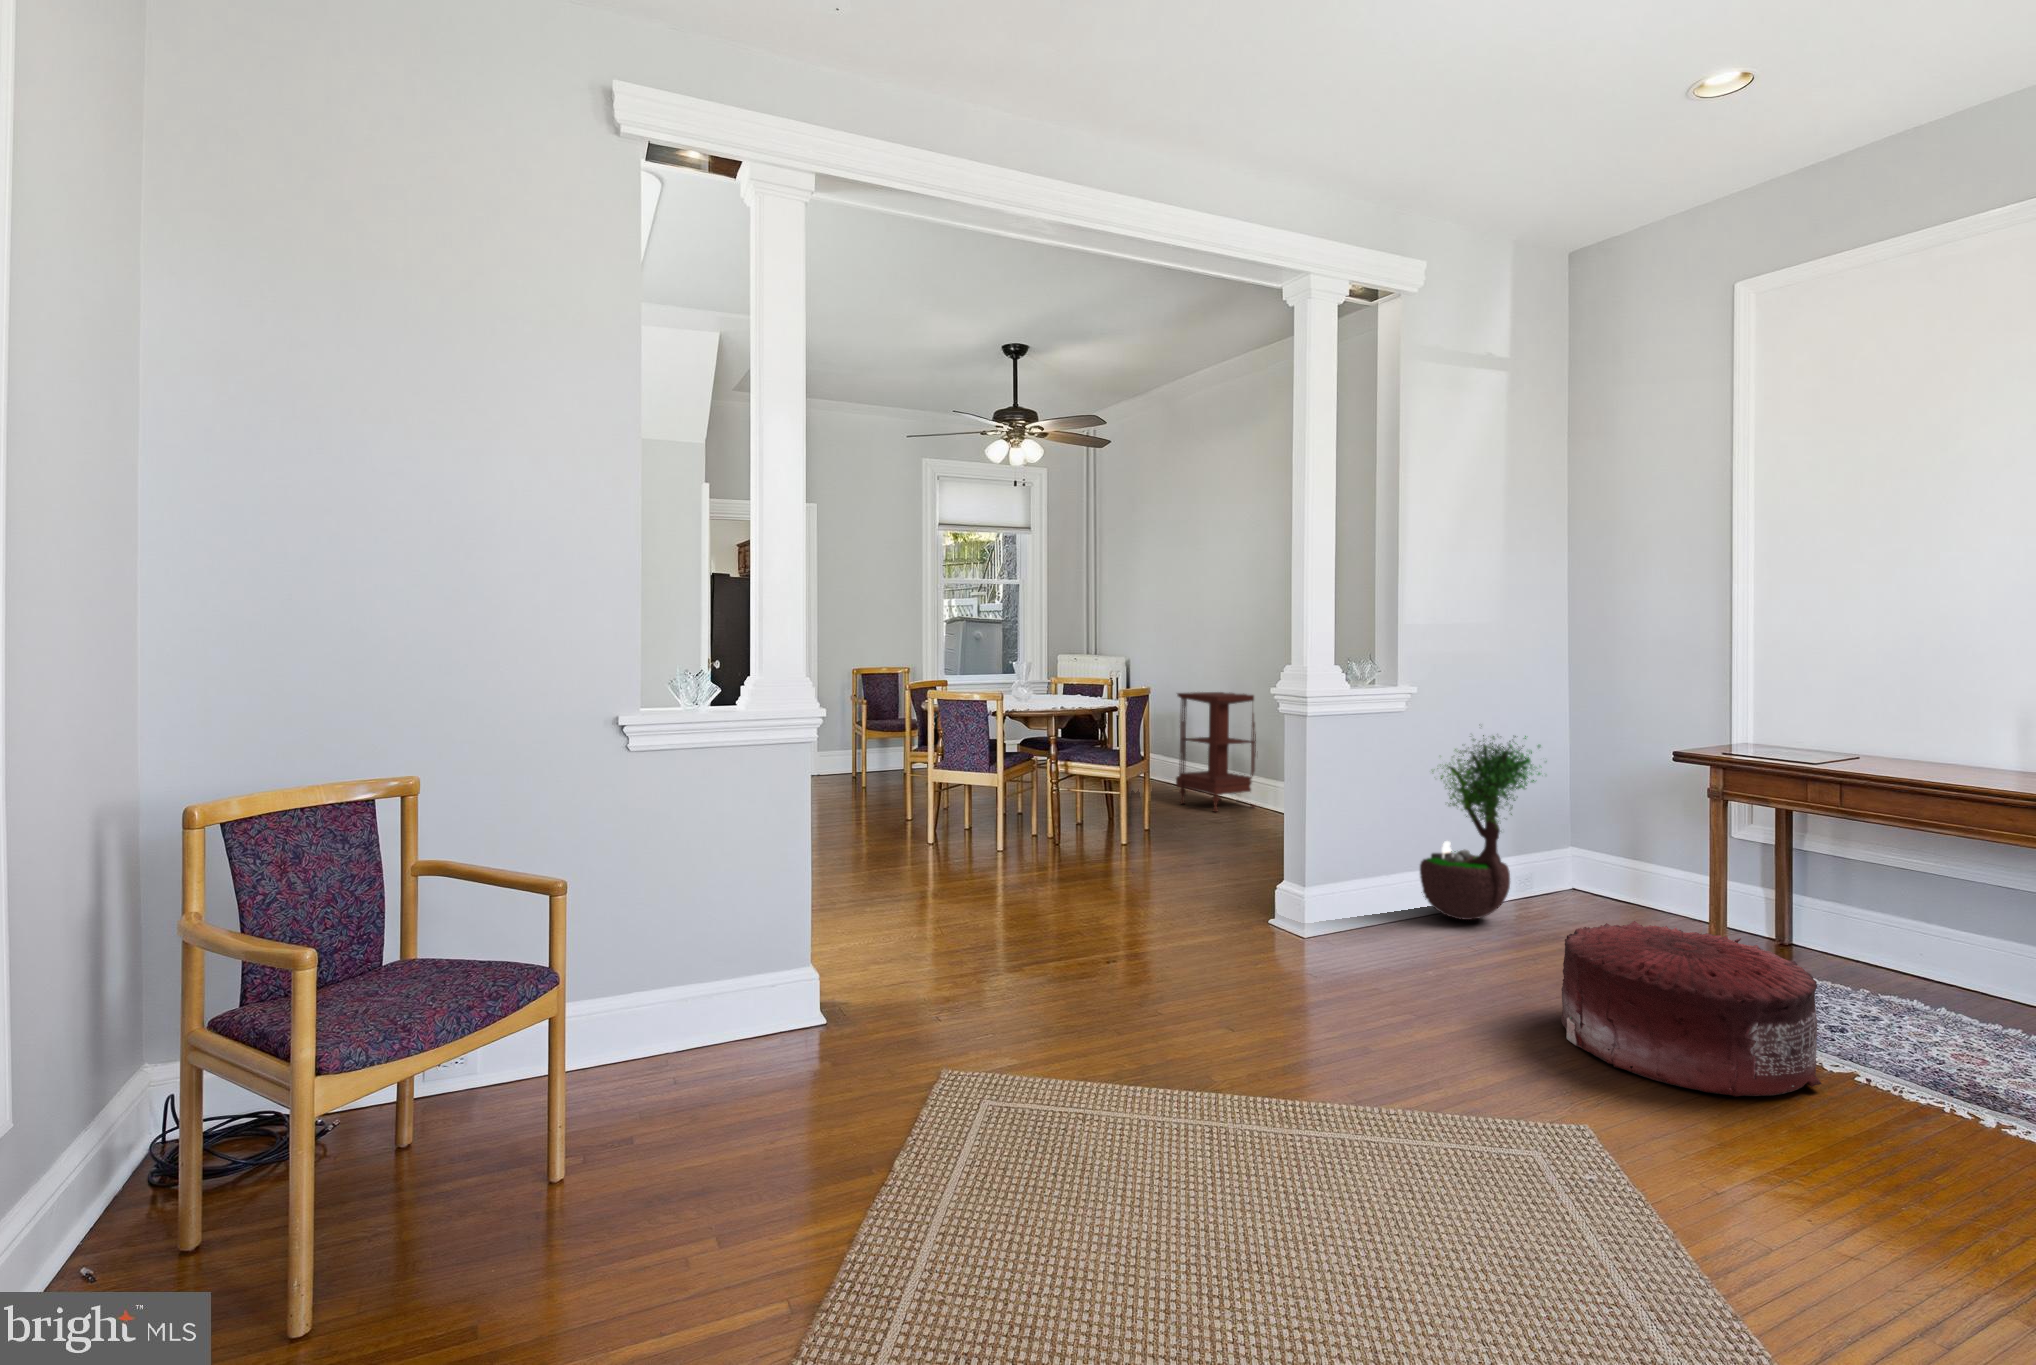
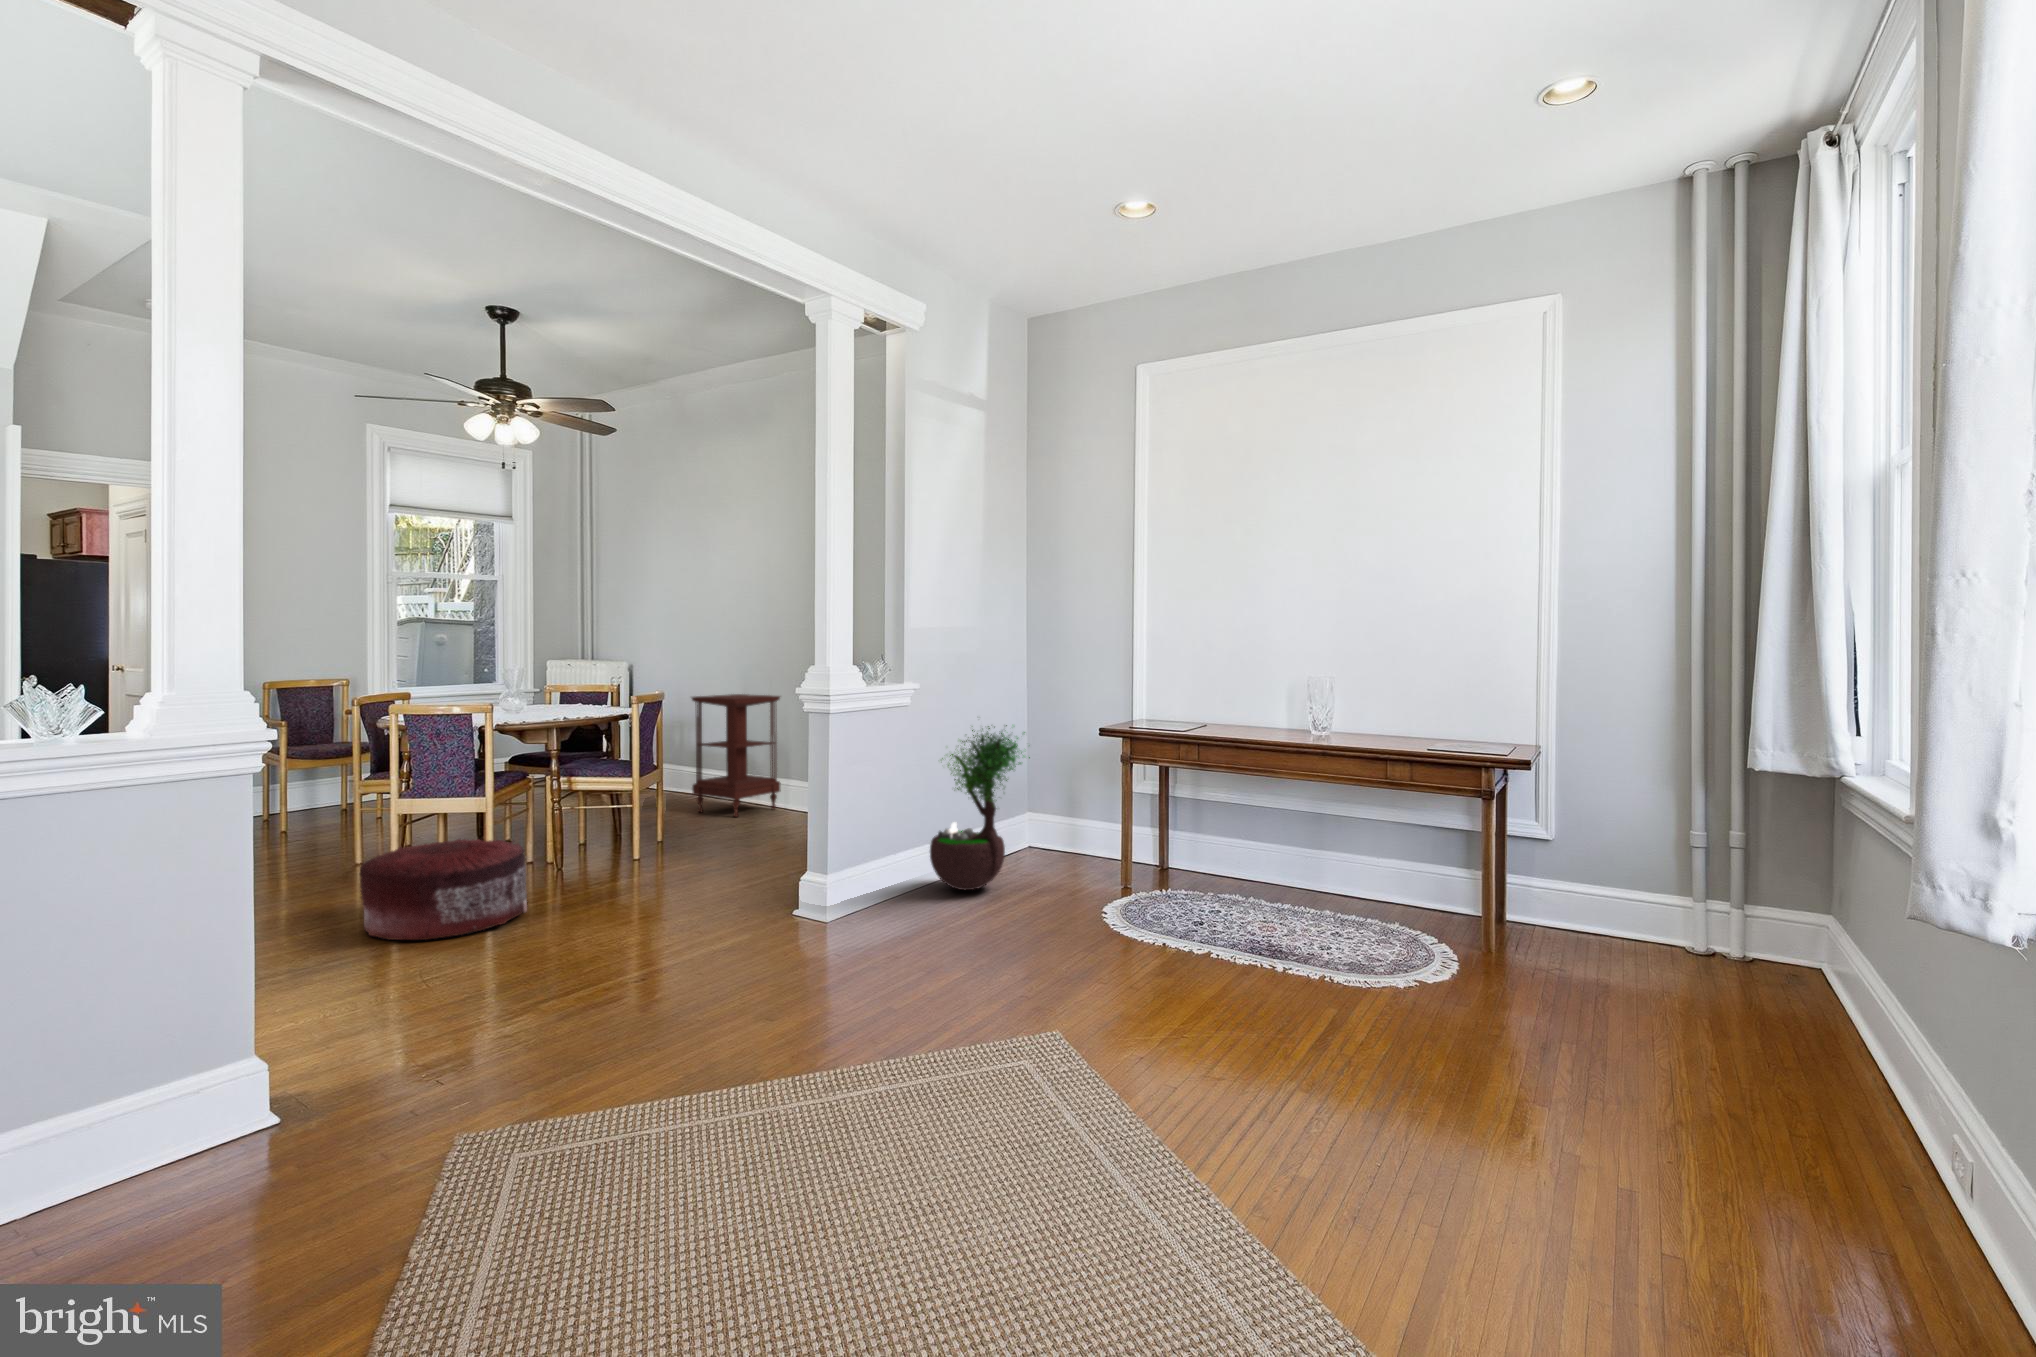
pouf: present [1561,921,1821,1096] -> present [360,839,528,940]

